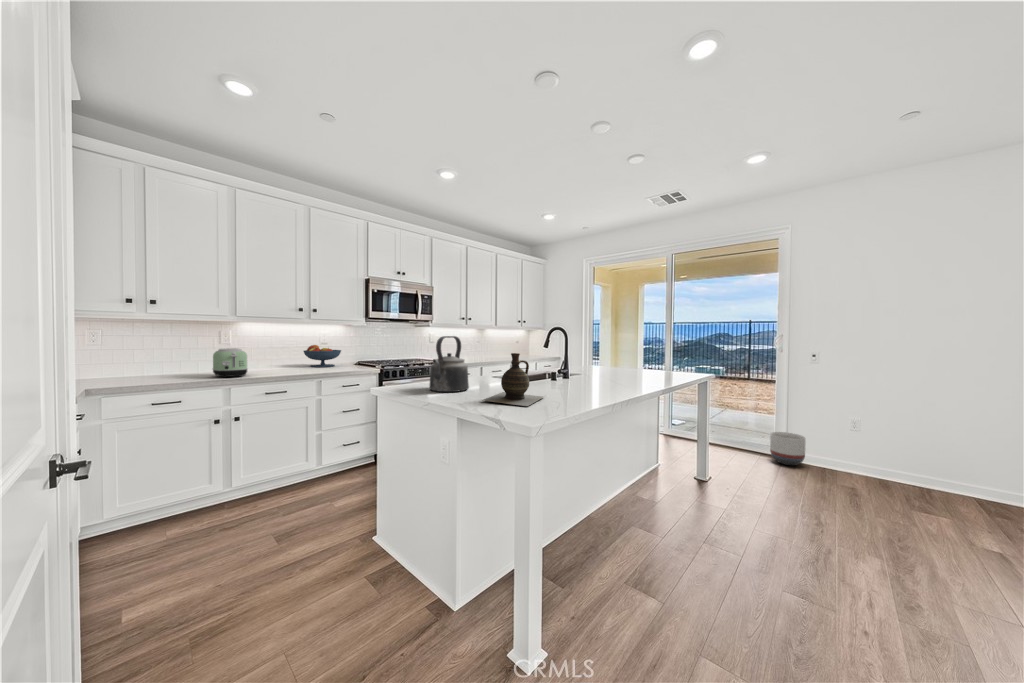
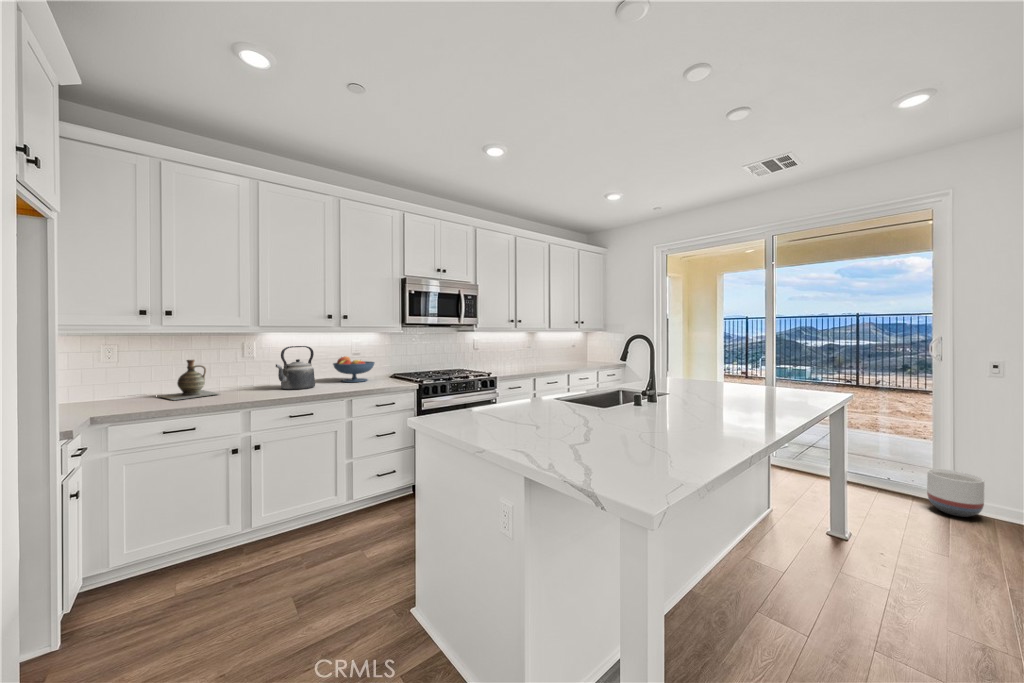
kettle: present [429,336,469,392] -> present [276,346,315,390]
toaster: present [213,348,248,378] -> none [230,364,268,399]
ceramic jug: present [482,353,543,406] -> present [160,360,219,400]

